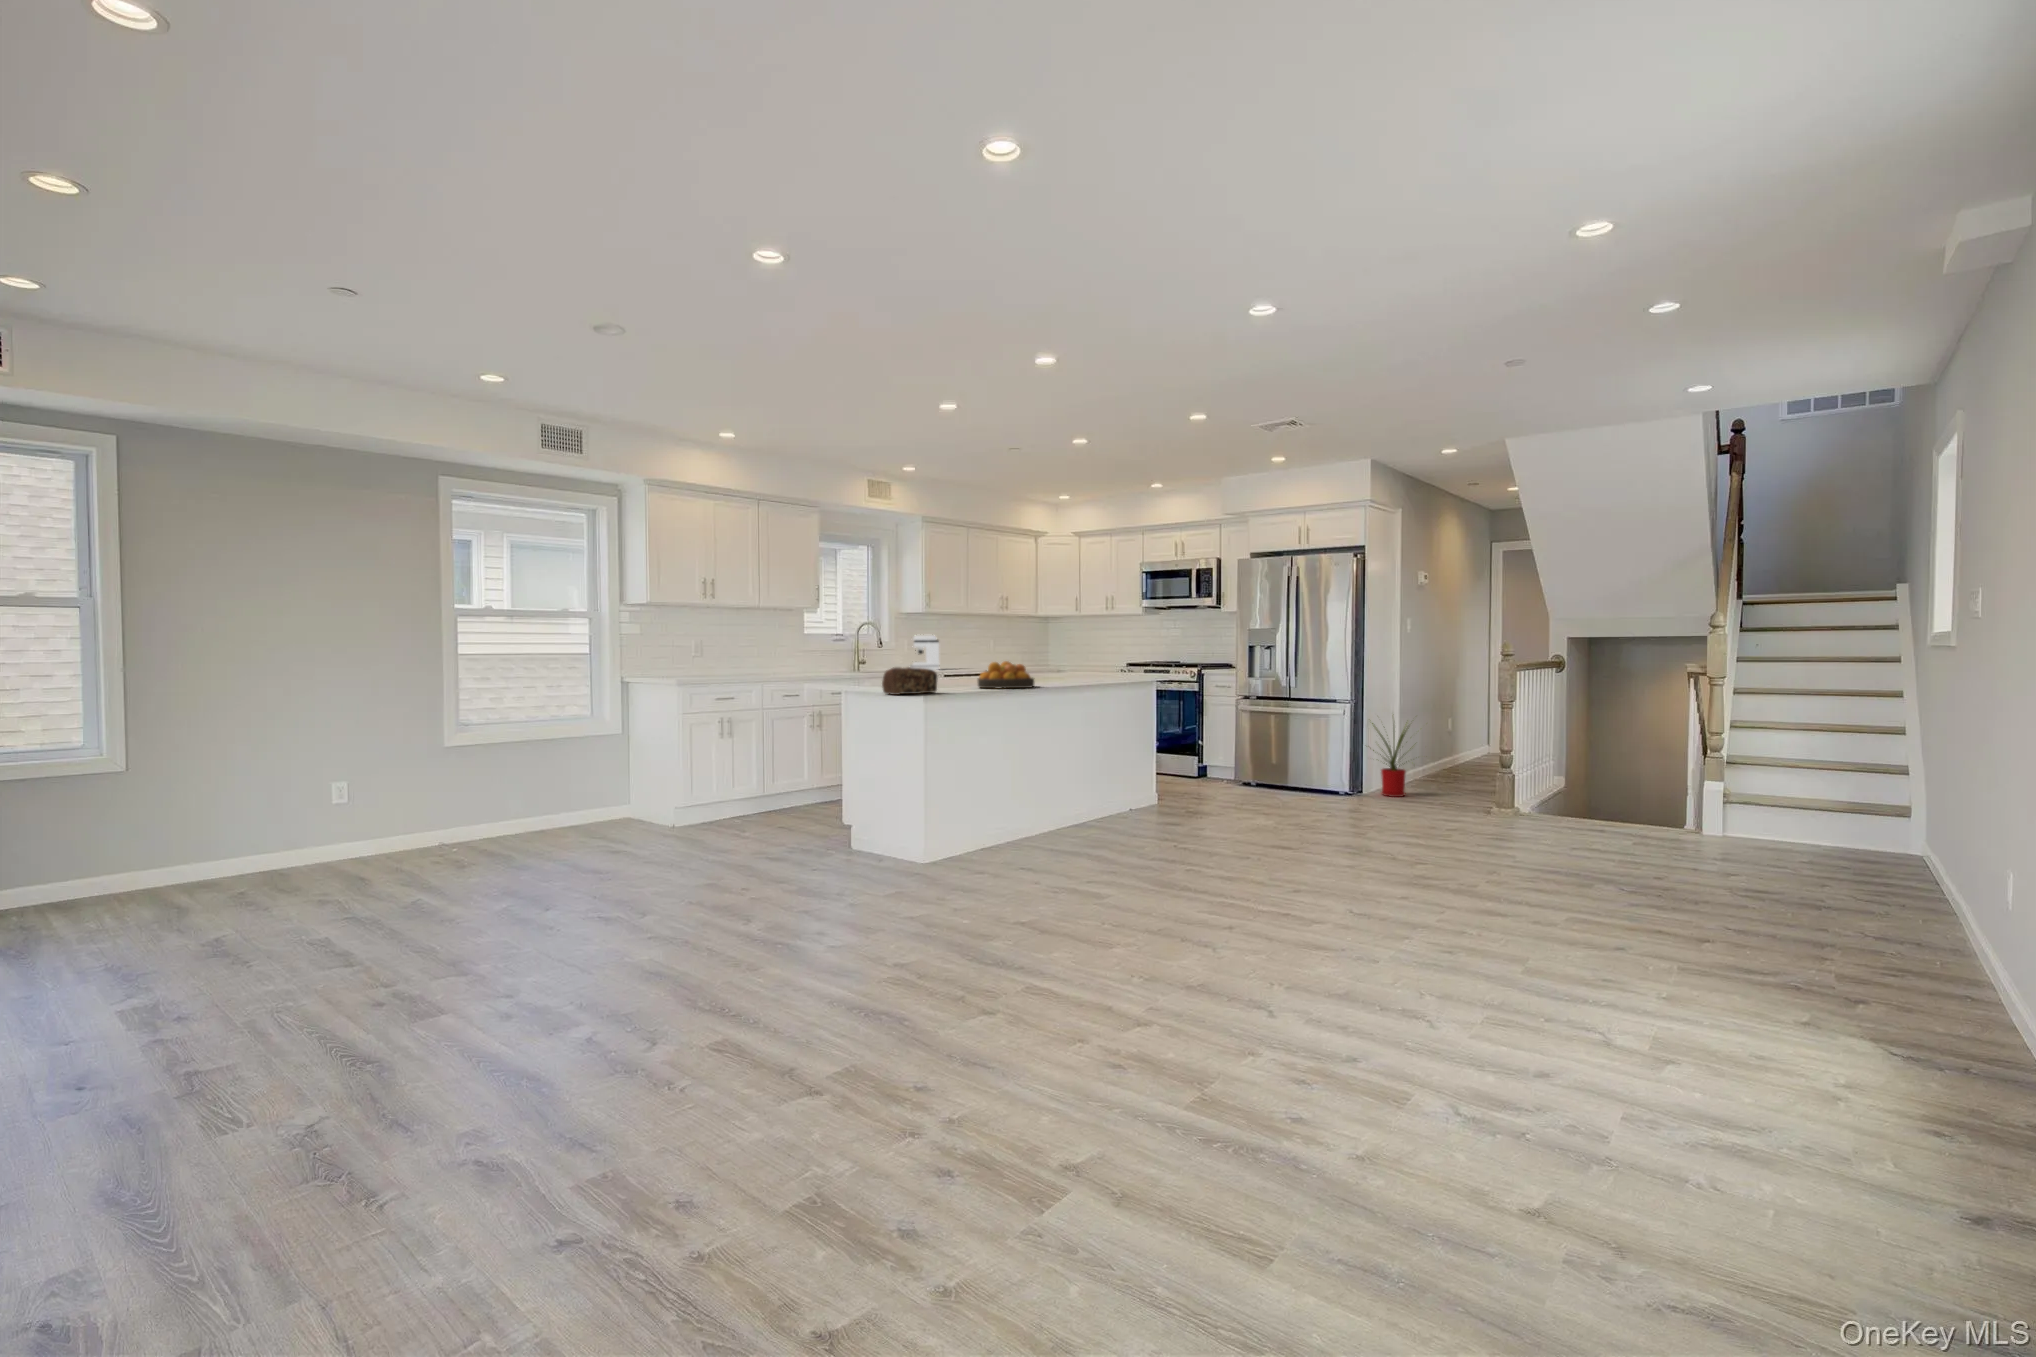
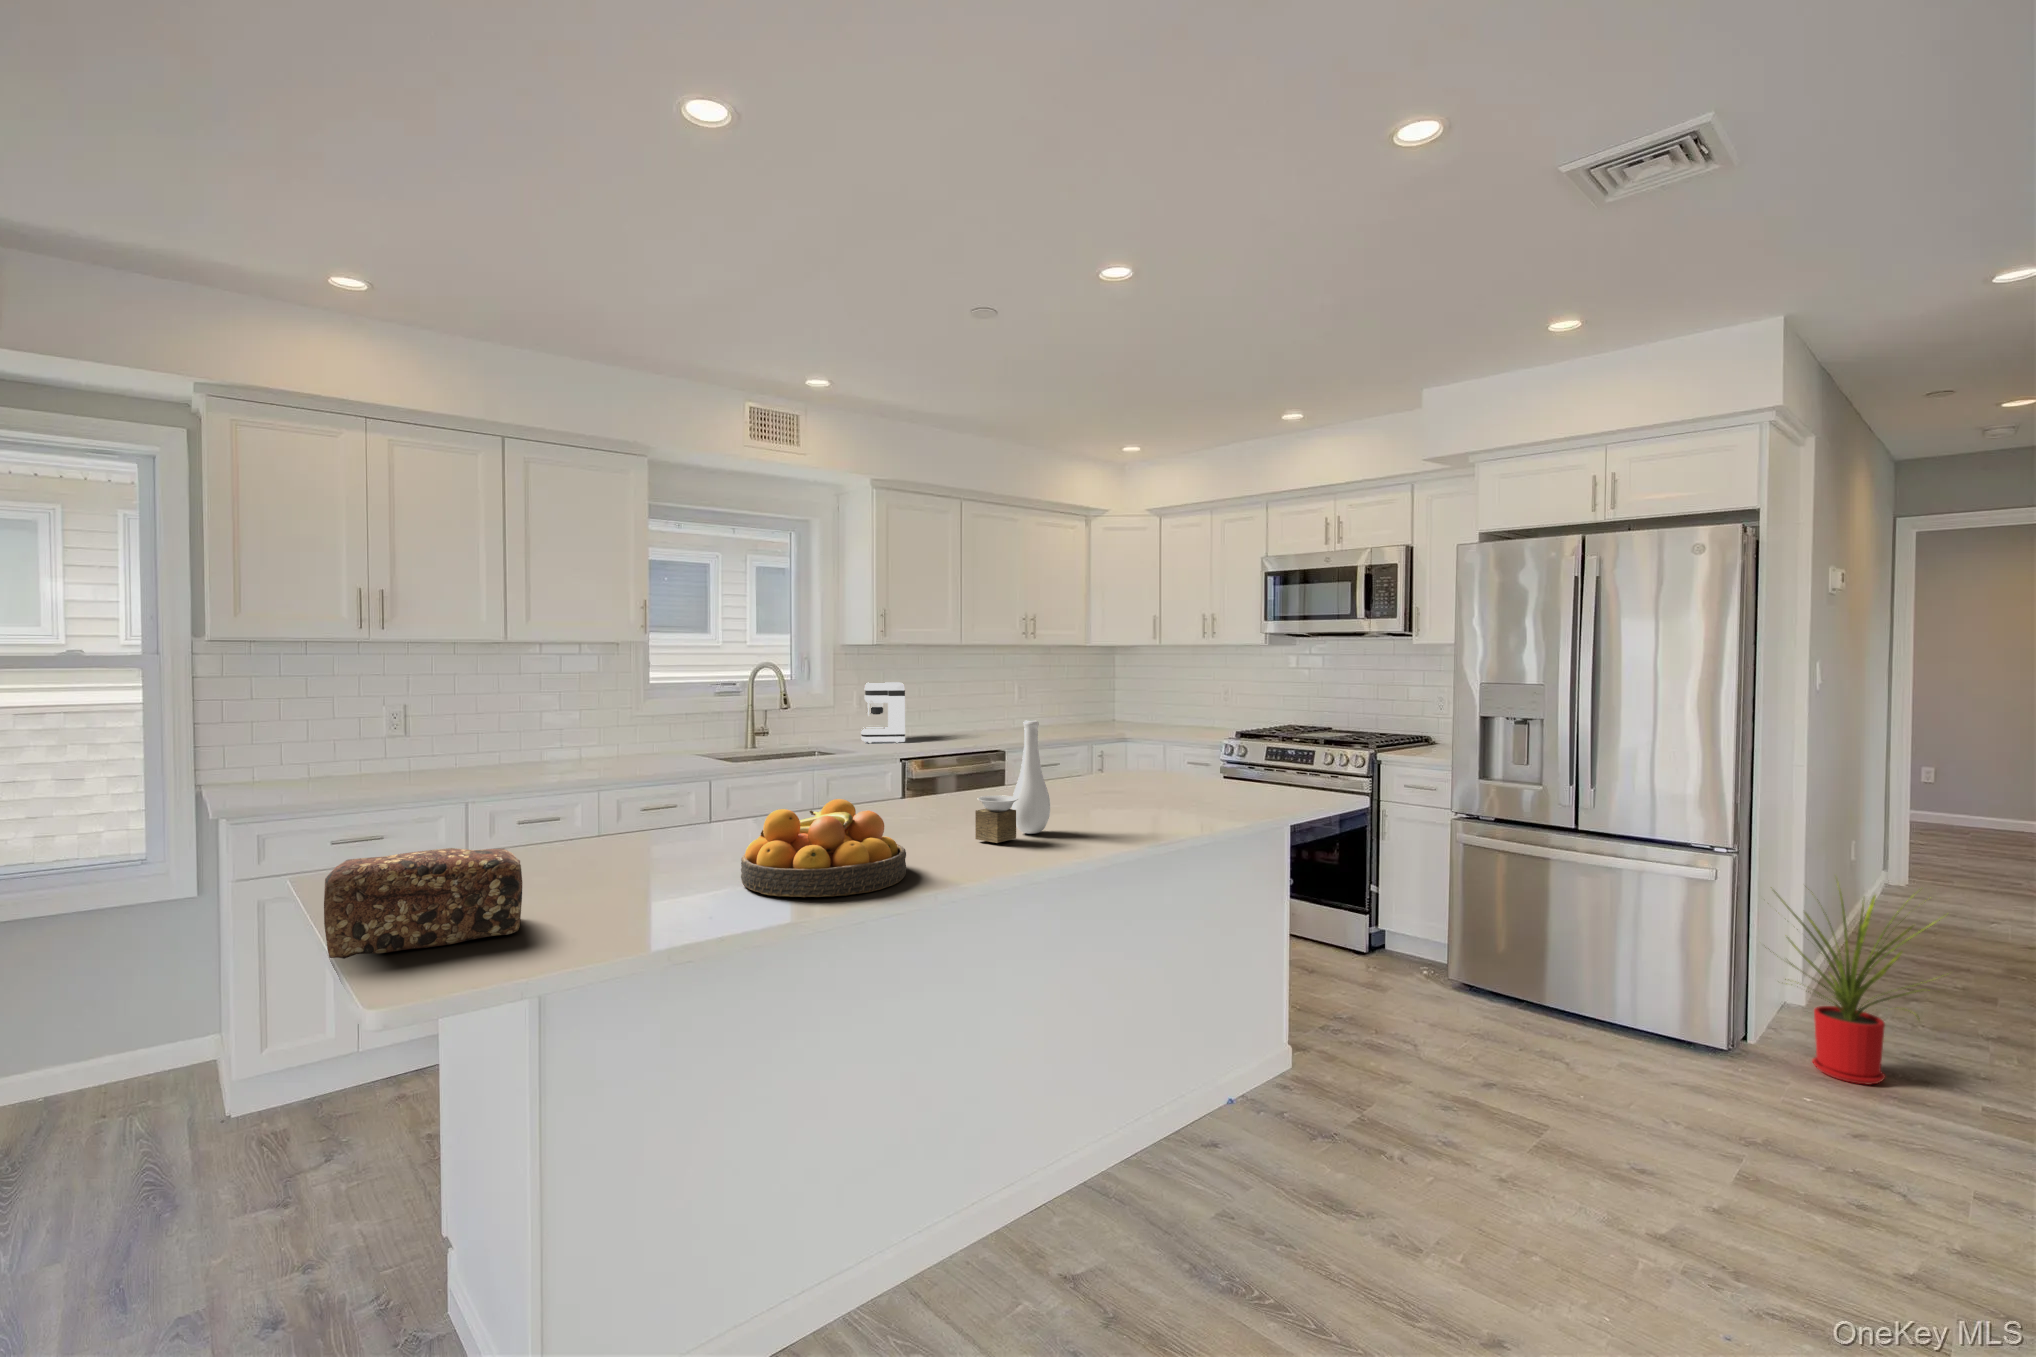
vase: none [1045,637,1070,682] -> present [975,720,1050,843]

